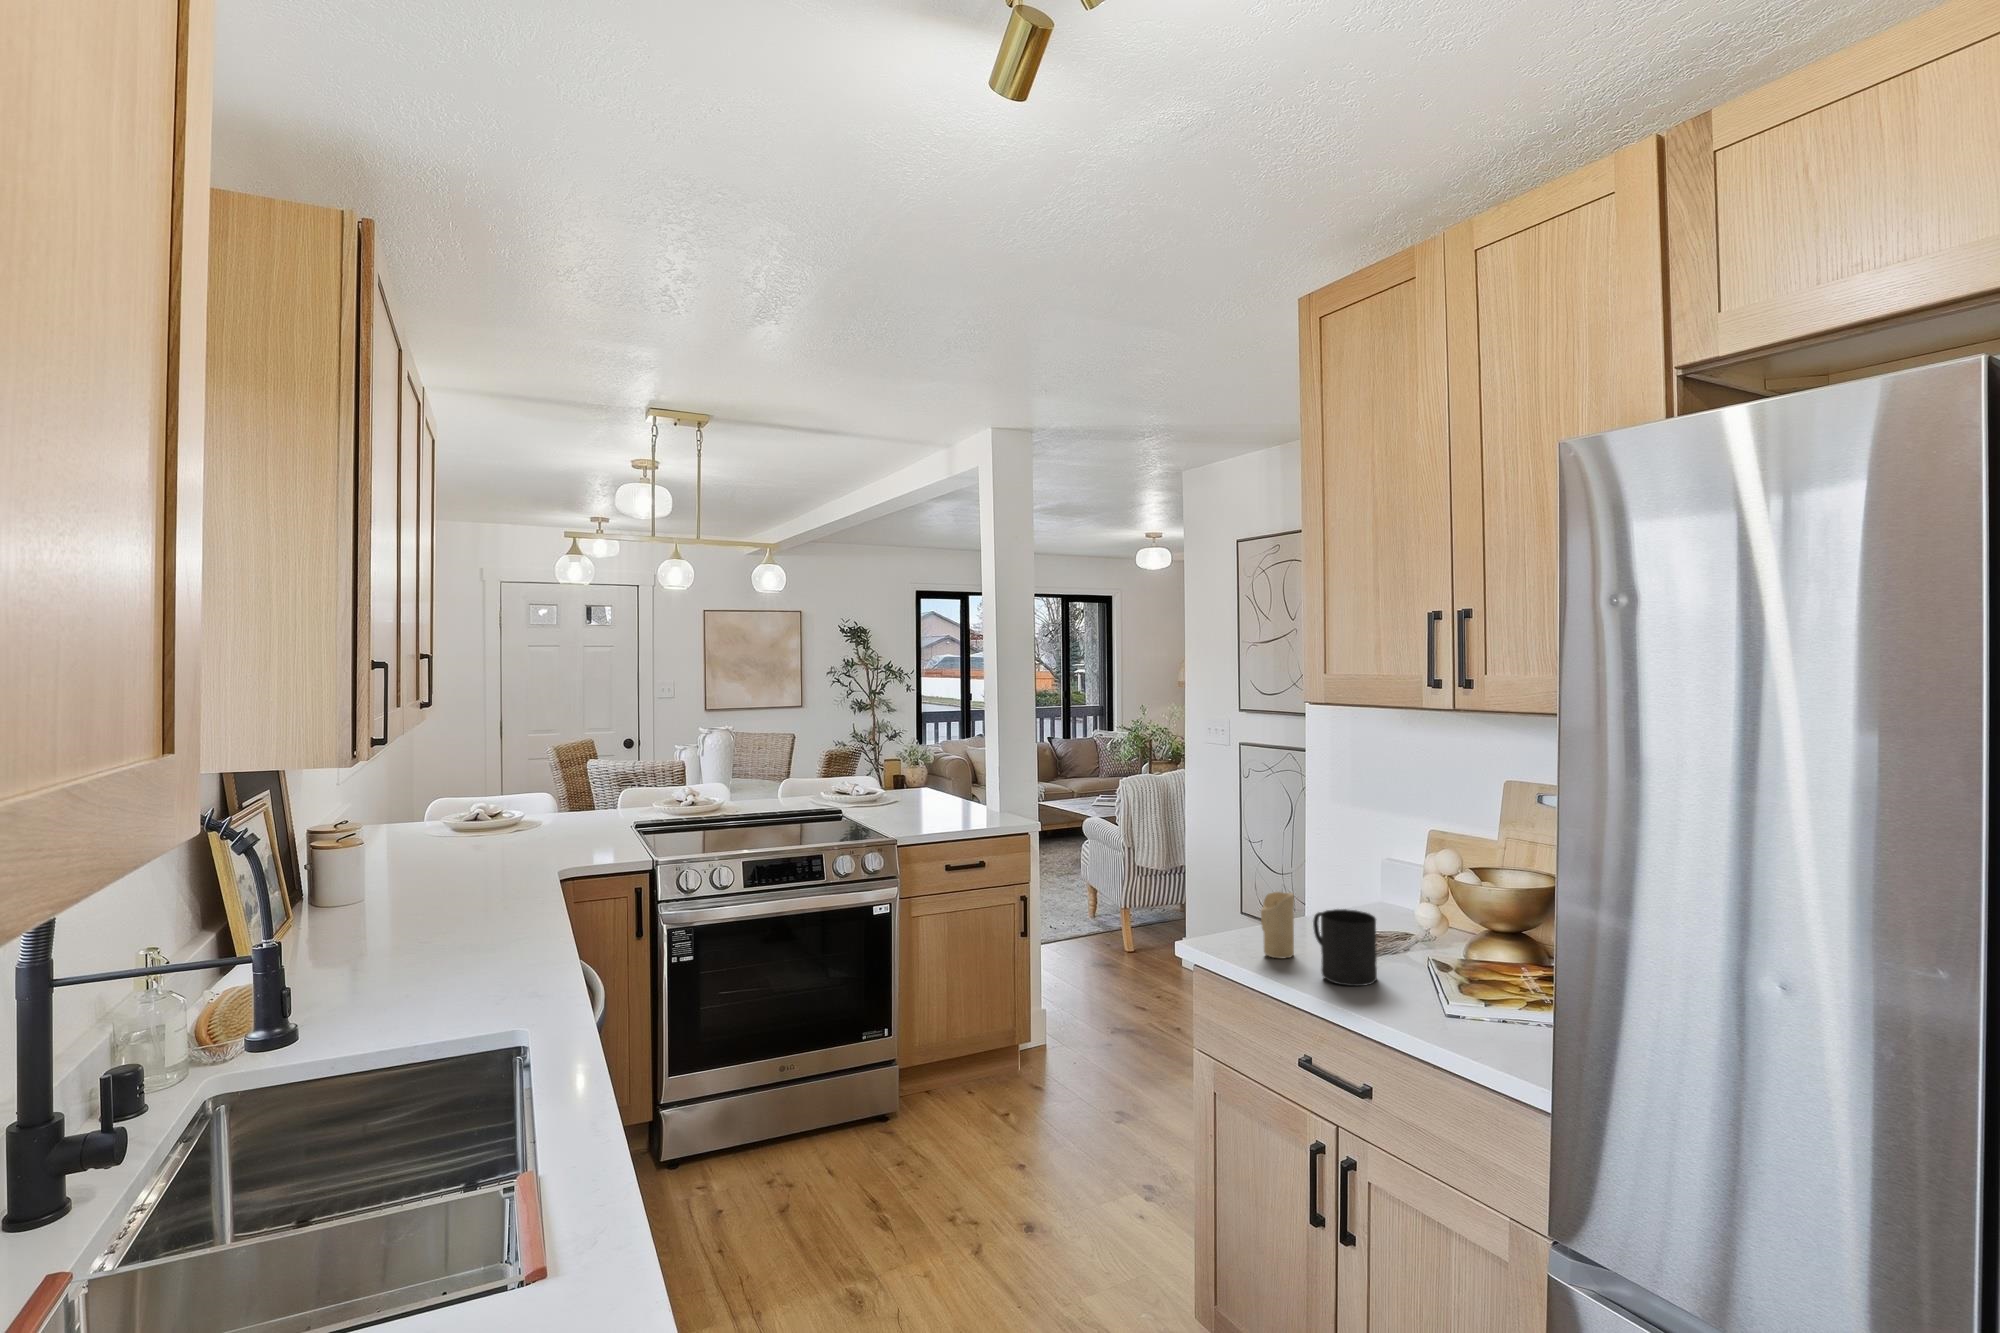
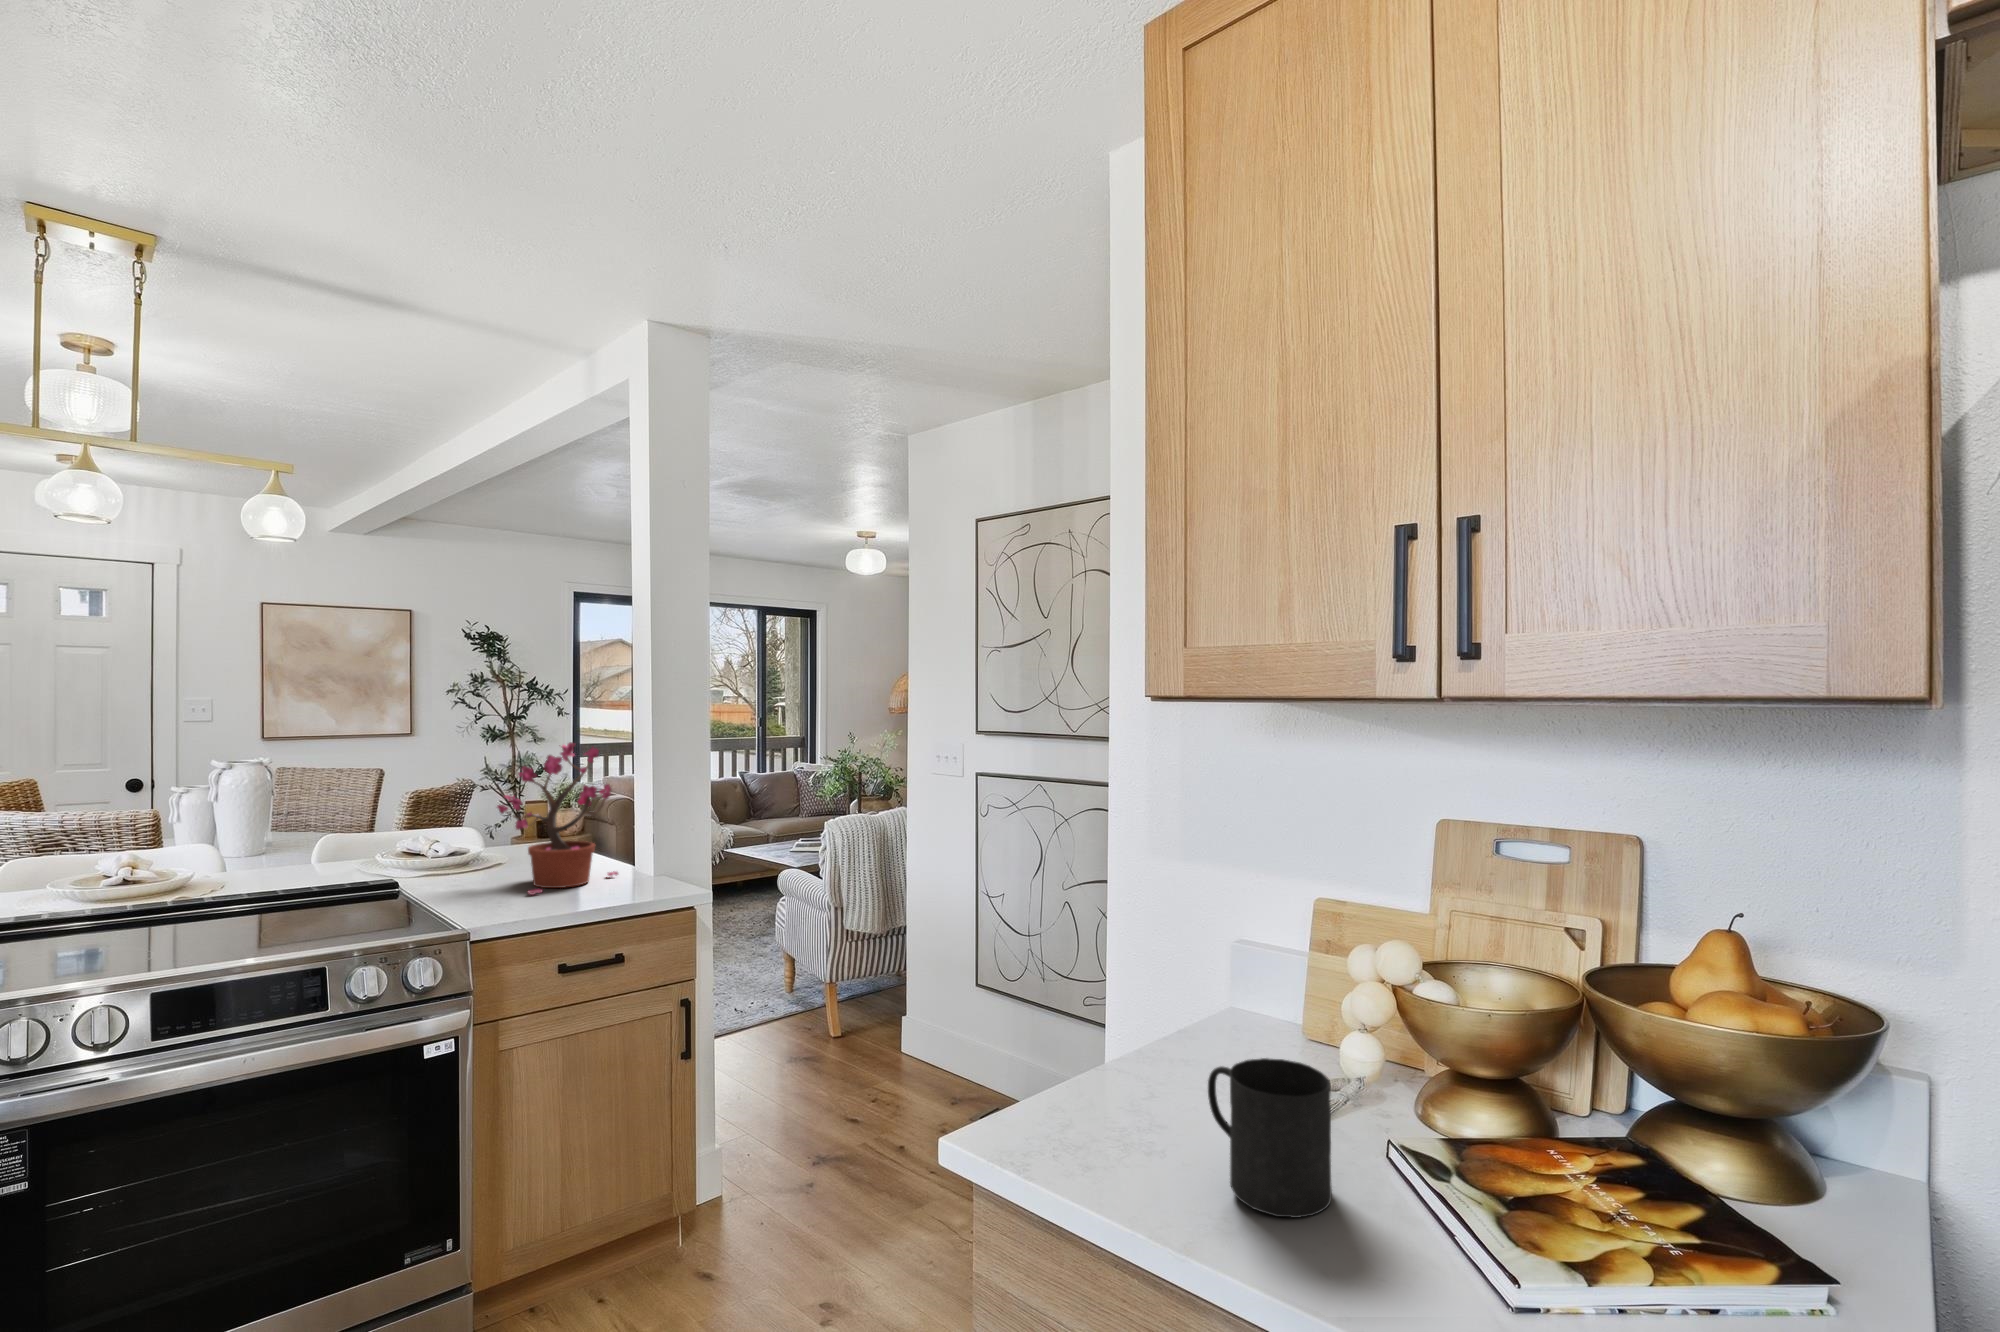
potted plant: none [898,720,974,821] -> present [497,742,618,894]
candle: present [1261,892,1294,959] -> none [1100,1020,1156,1146]

